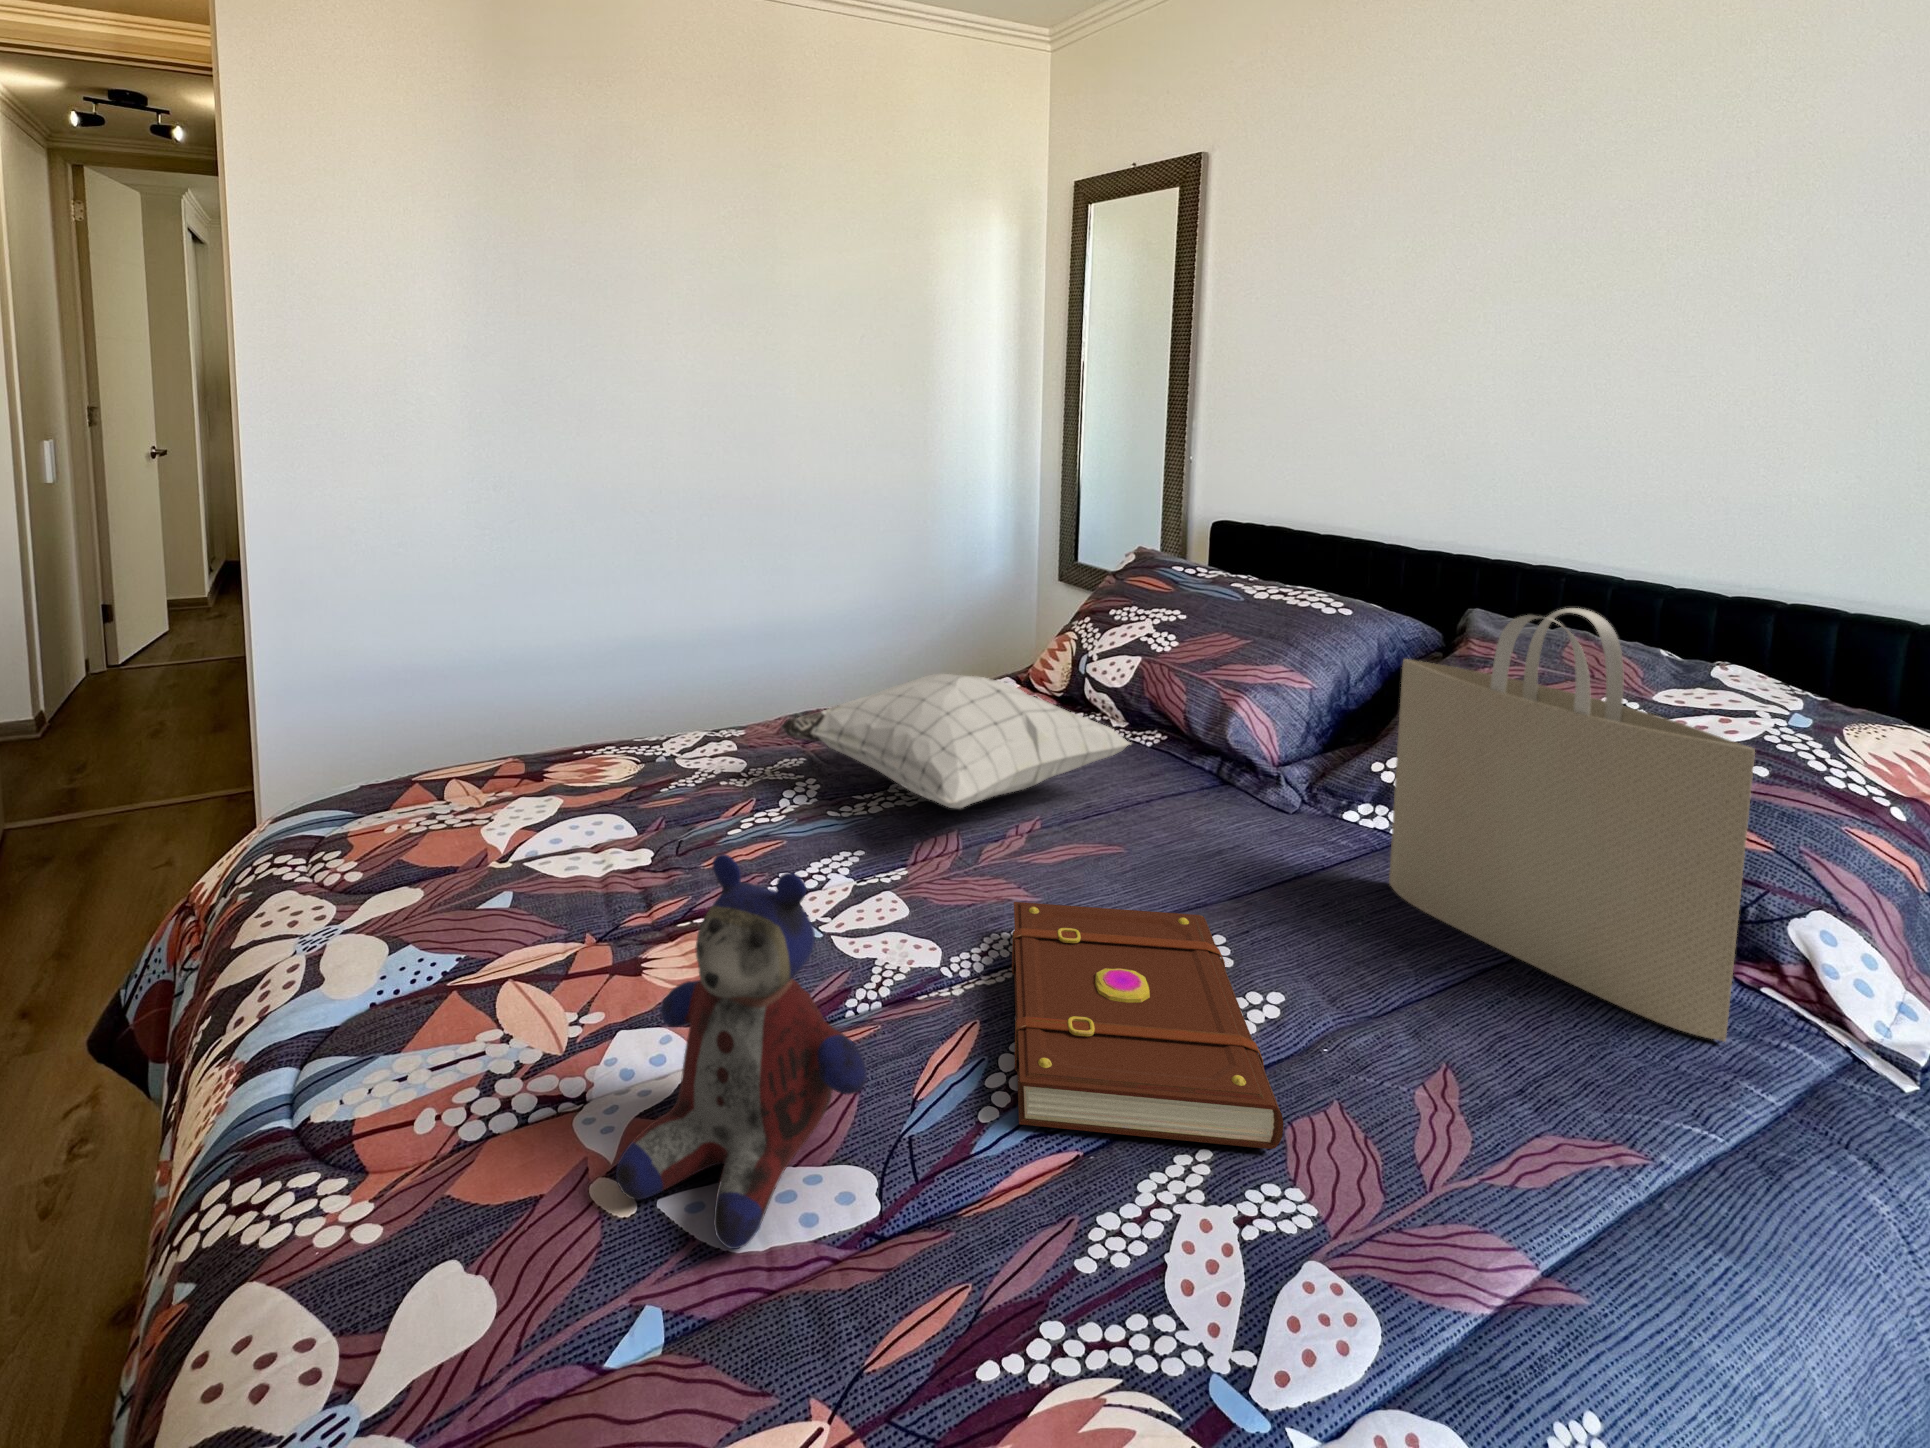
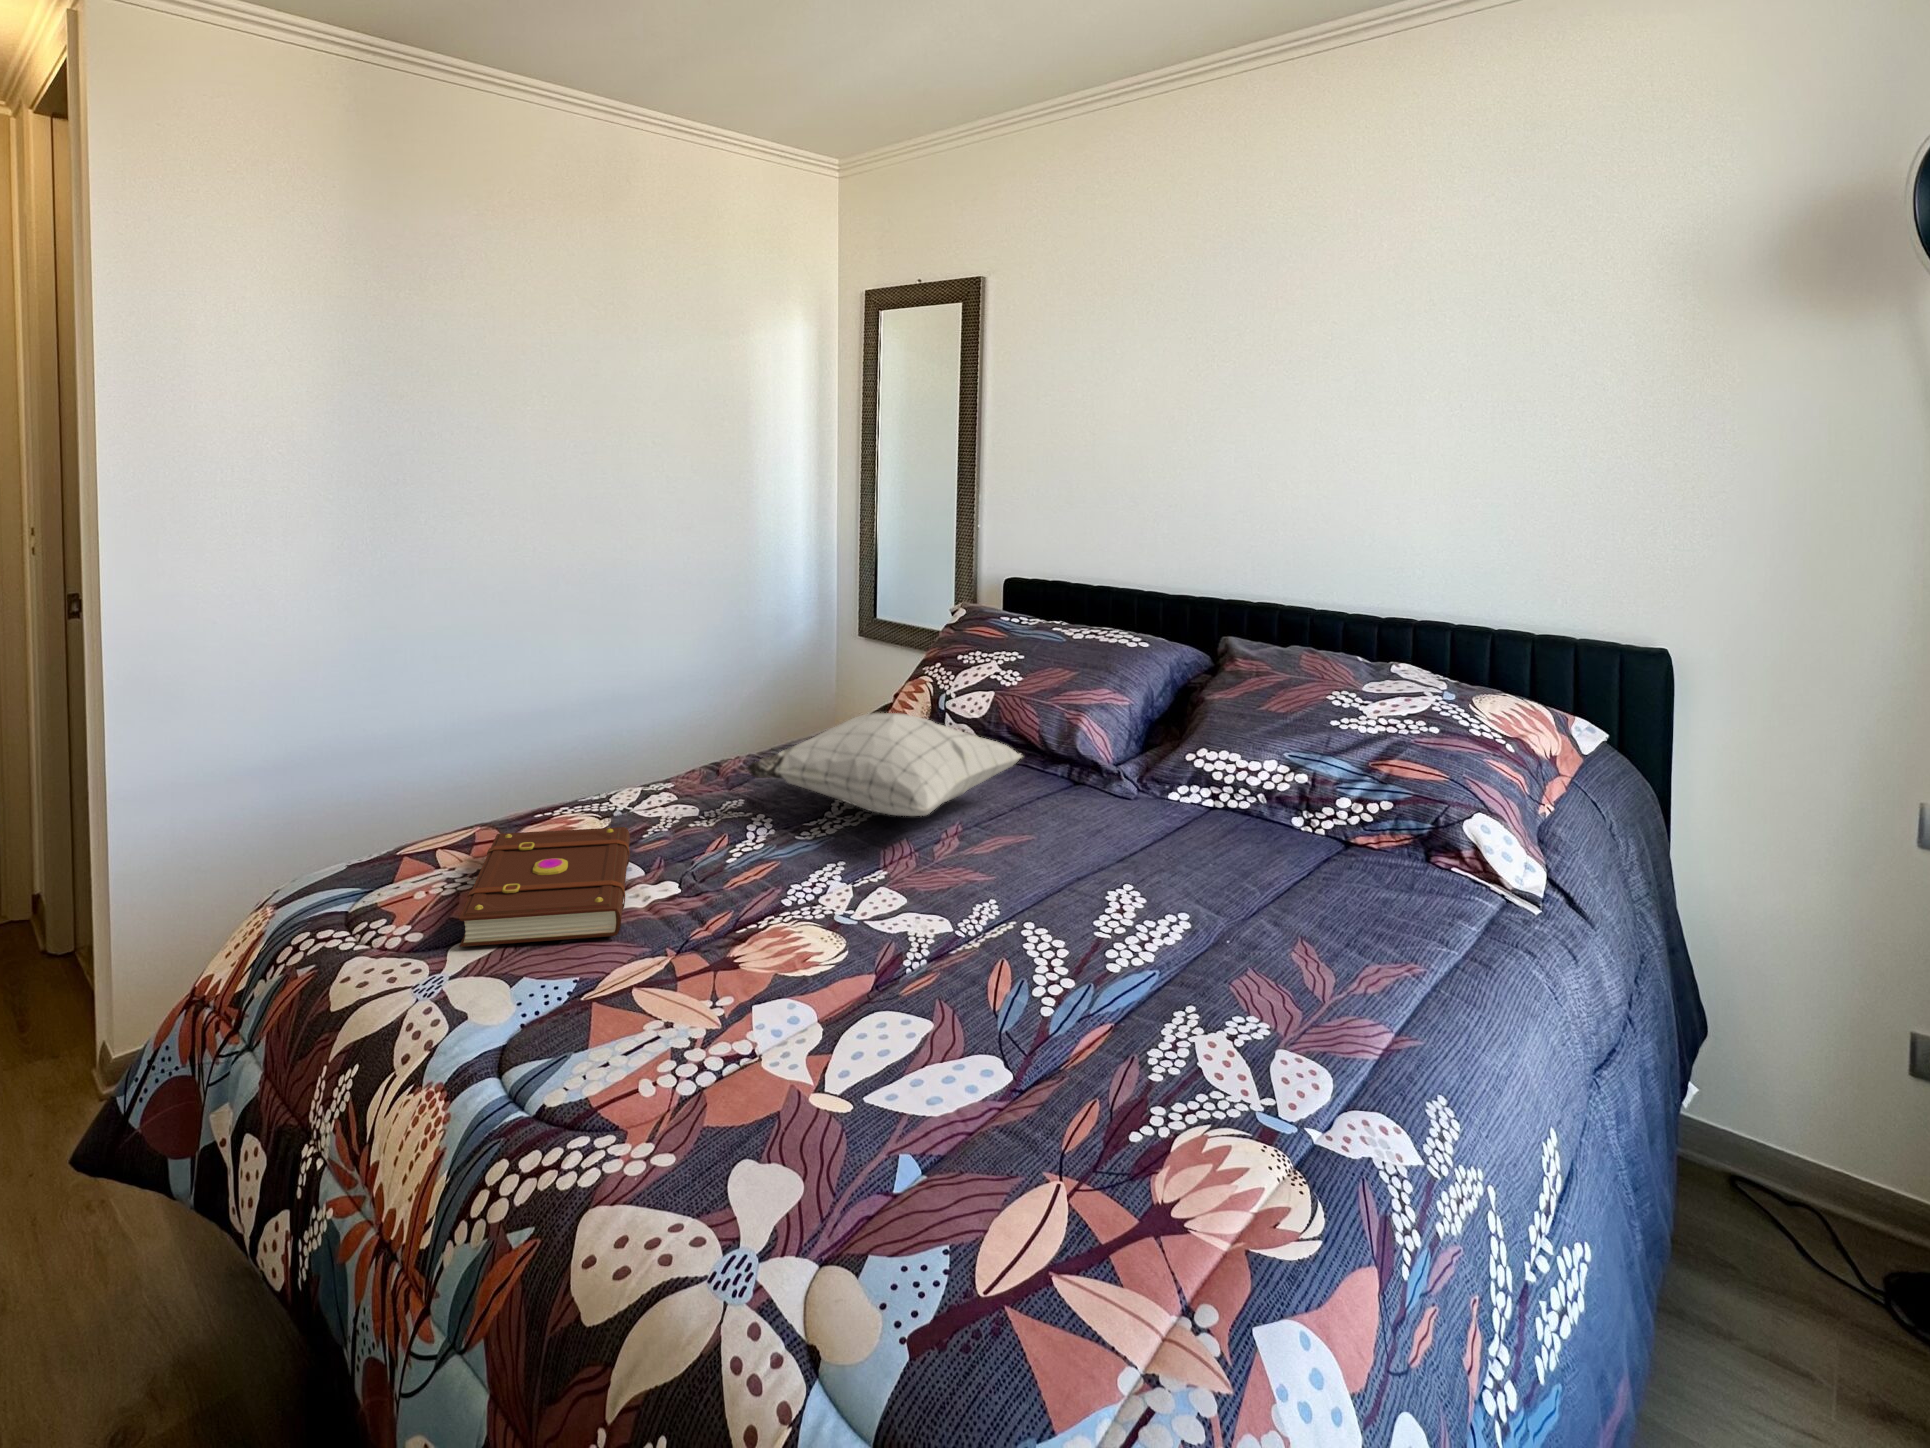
tote bag: present [1389,608,1755,1041] -> none [1220,630,1450,901]
stuffed bear: present [616,854,867,1249] -> none [821,841,995,1111]
book: present [1012,902,1284,1149] -> present [459,827,630,947]

